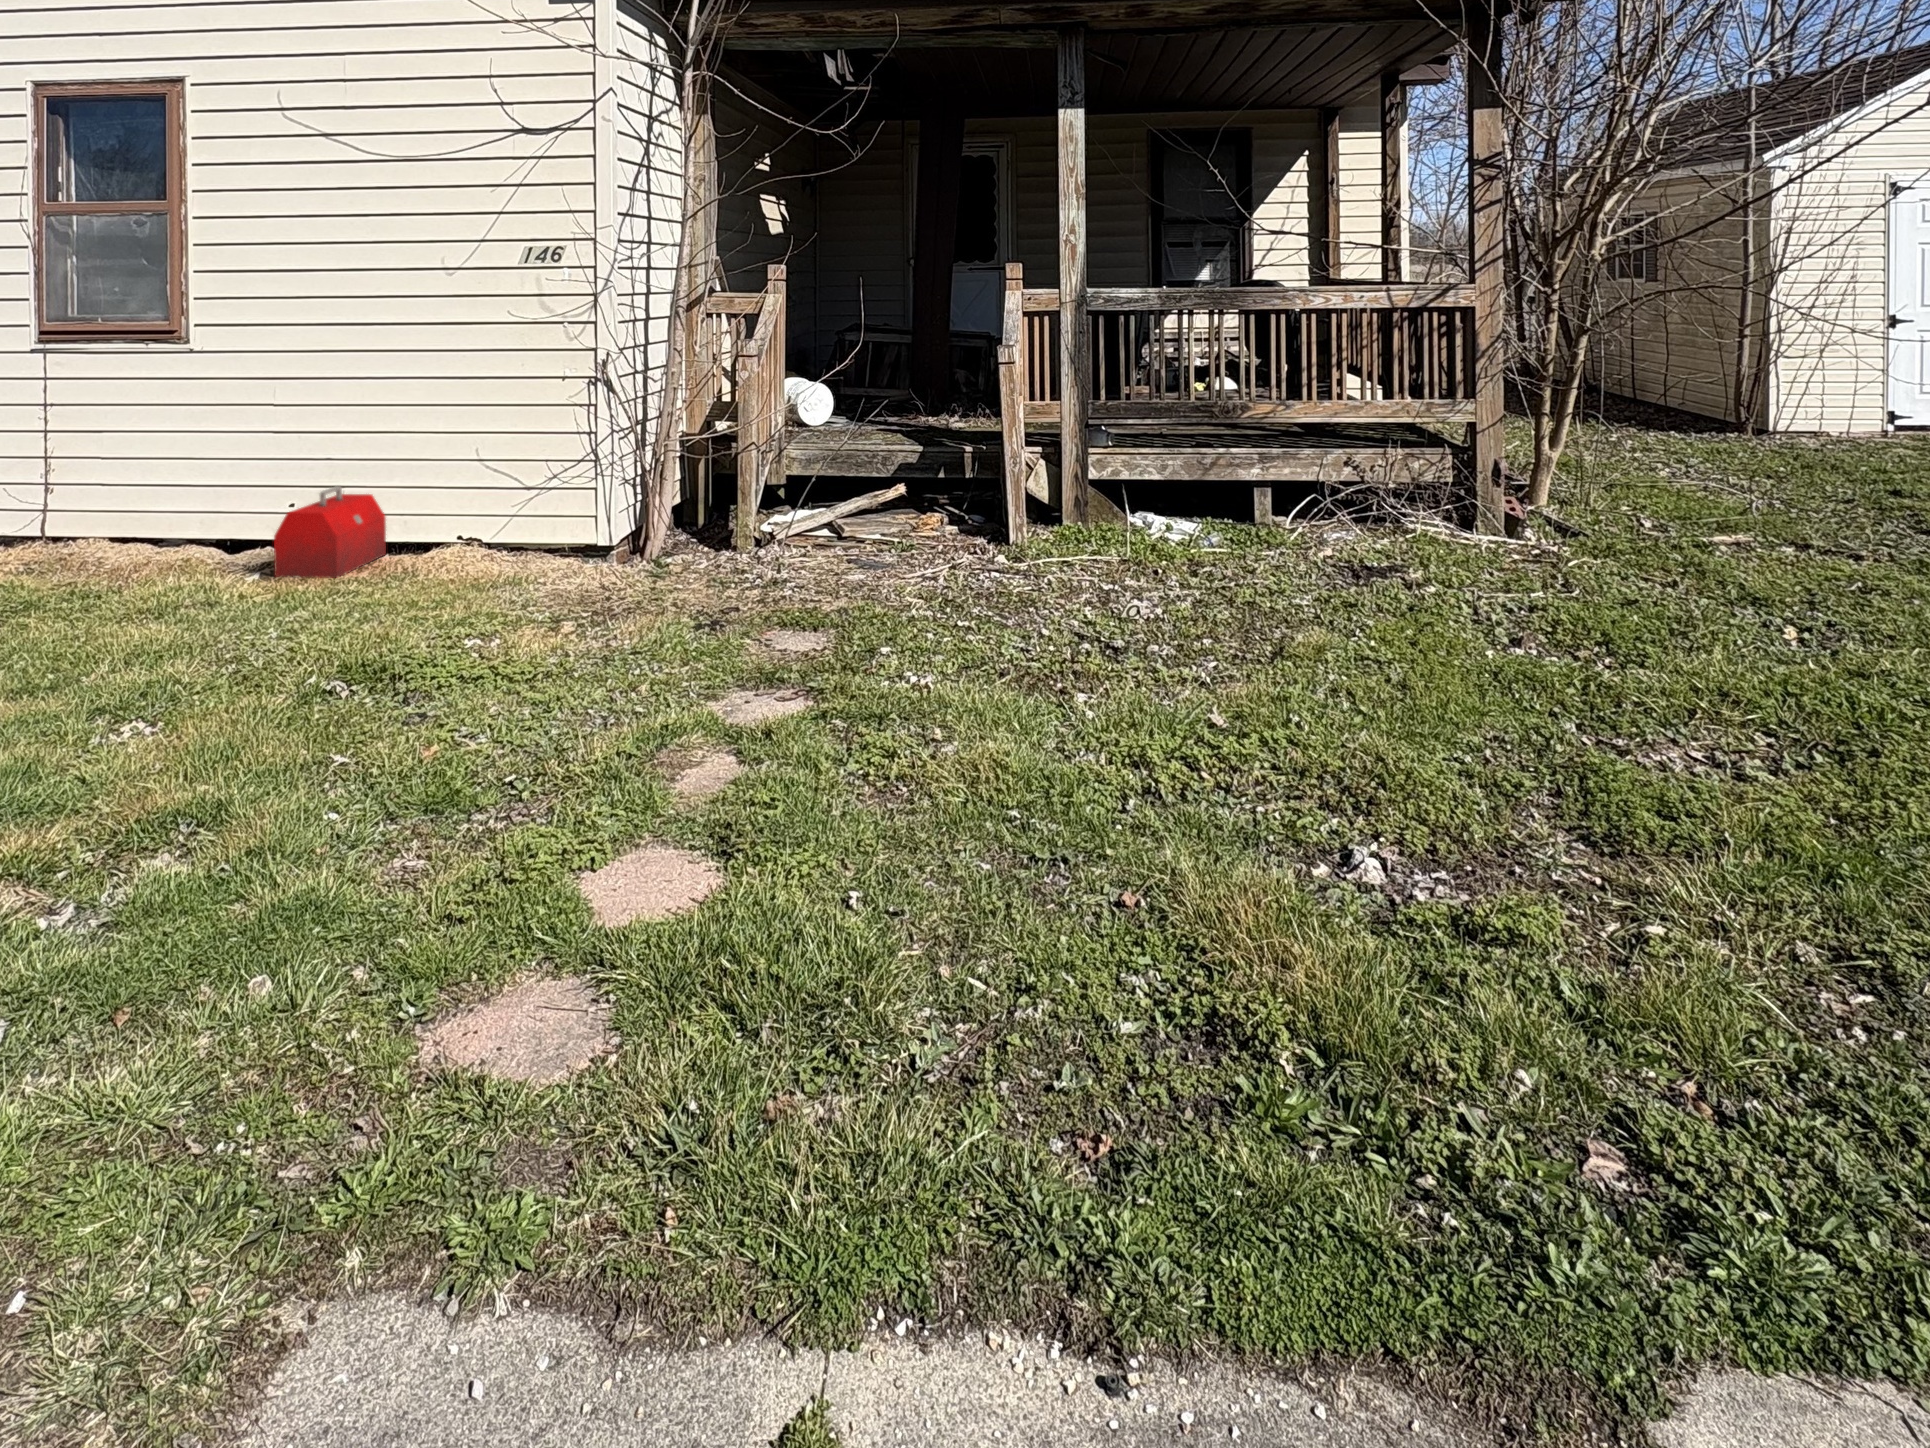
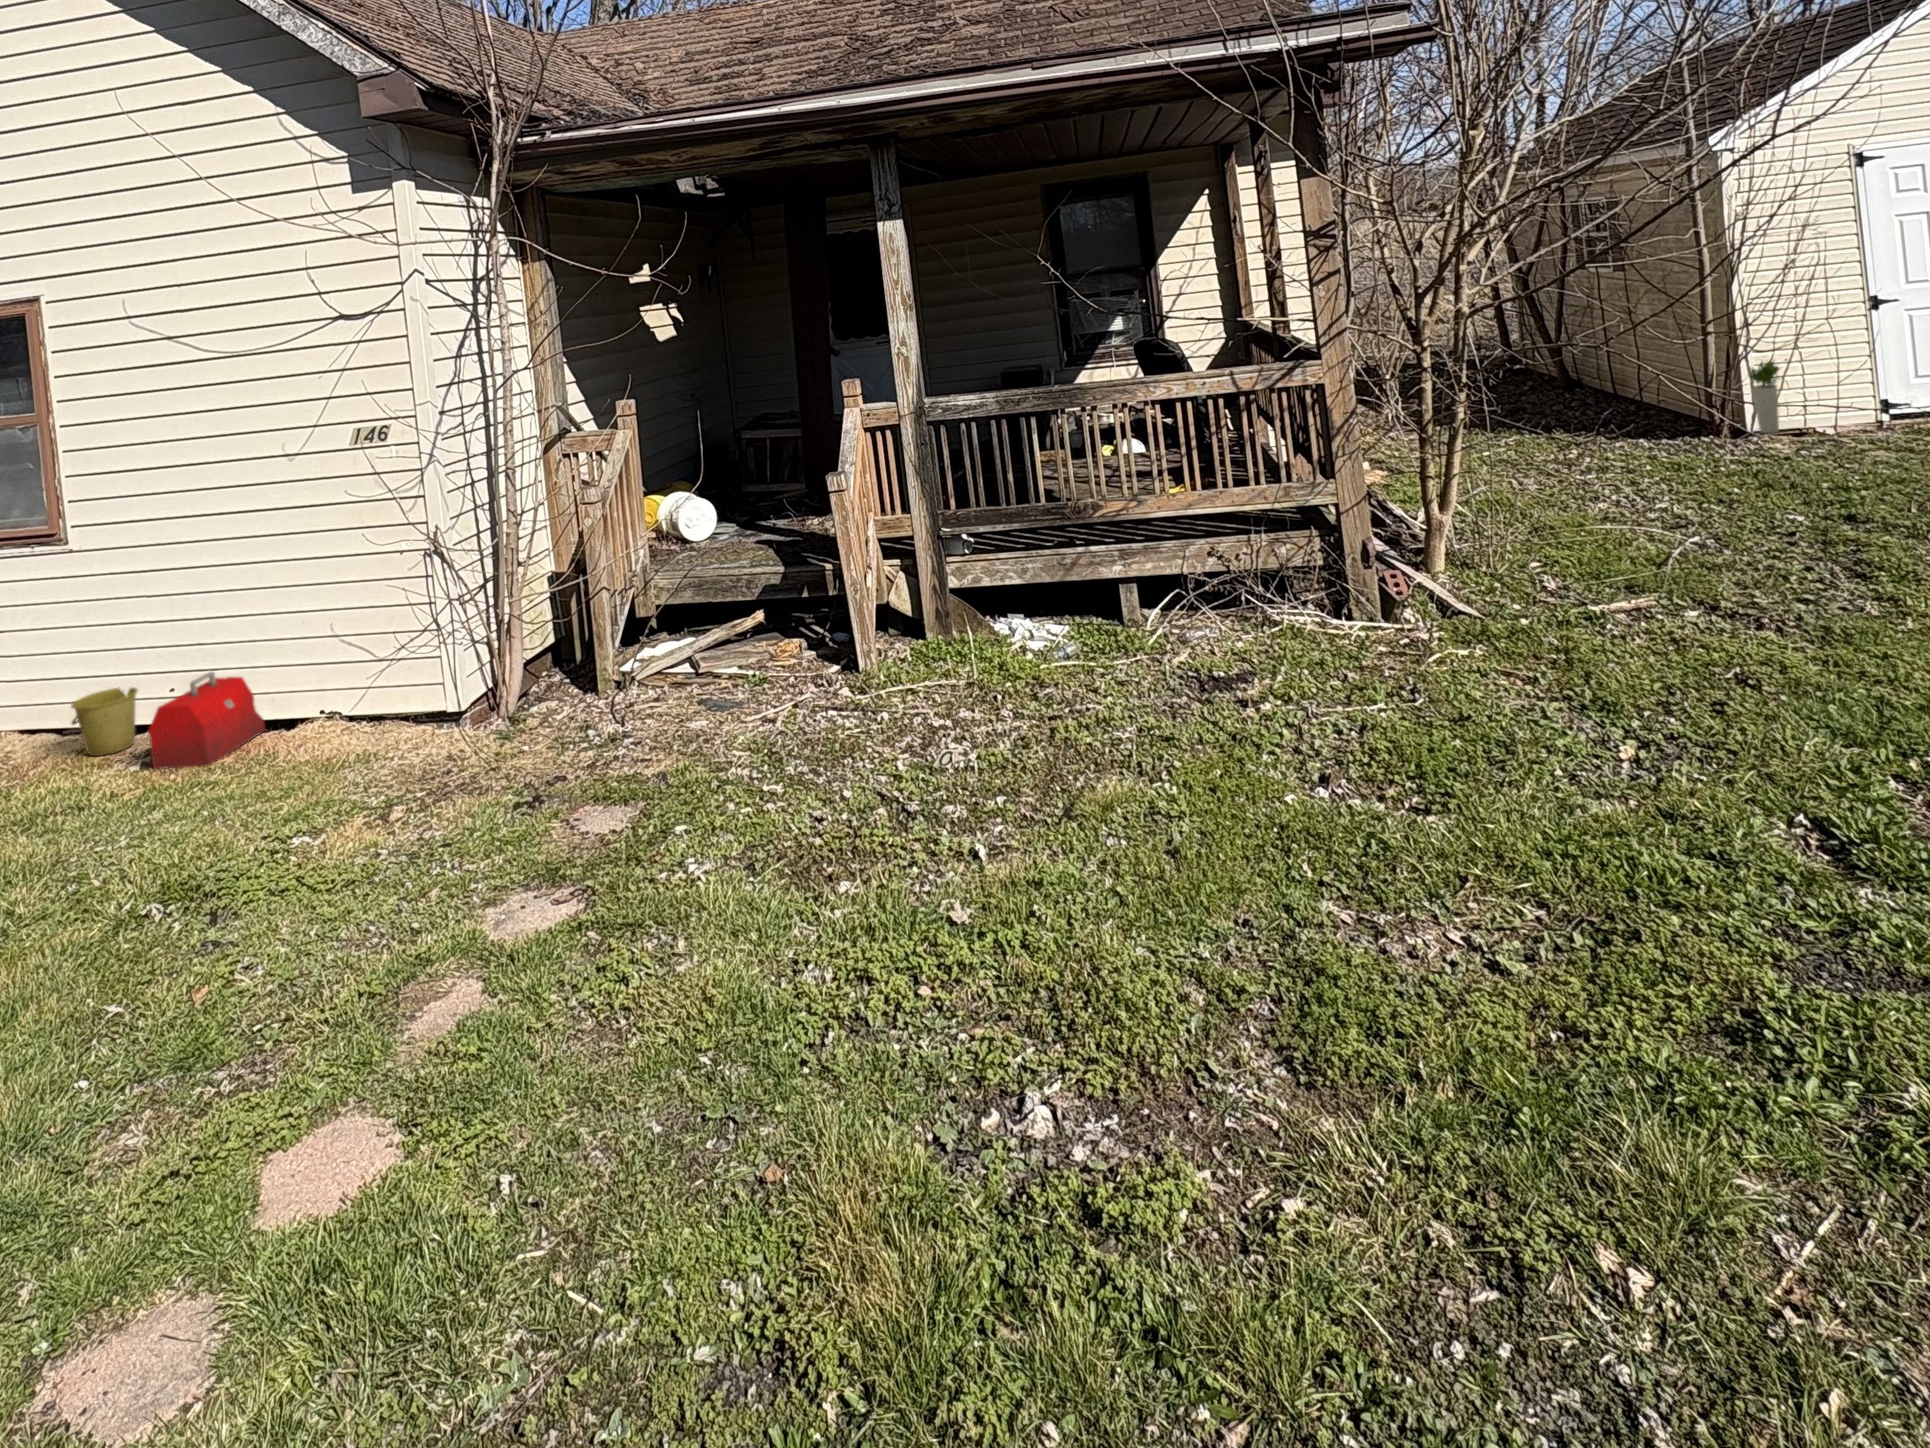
planter: none [1773,364,1809,433] -> present [1749,361,1779,433]
bucket: none [178,499,251,564] -> present [71,688,138,756]

